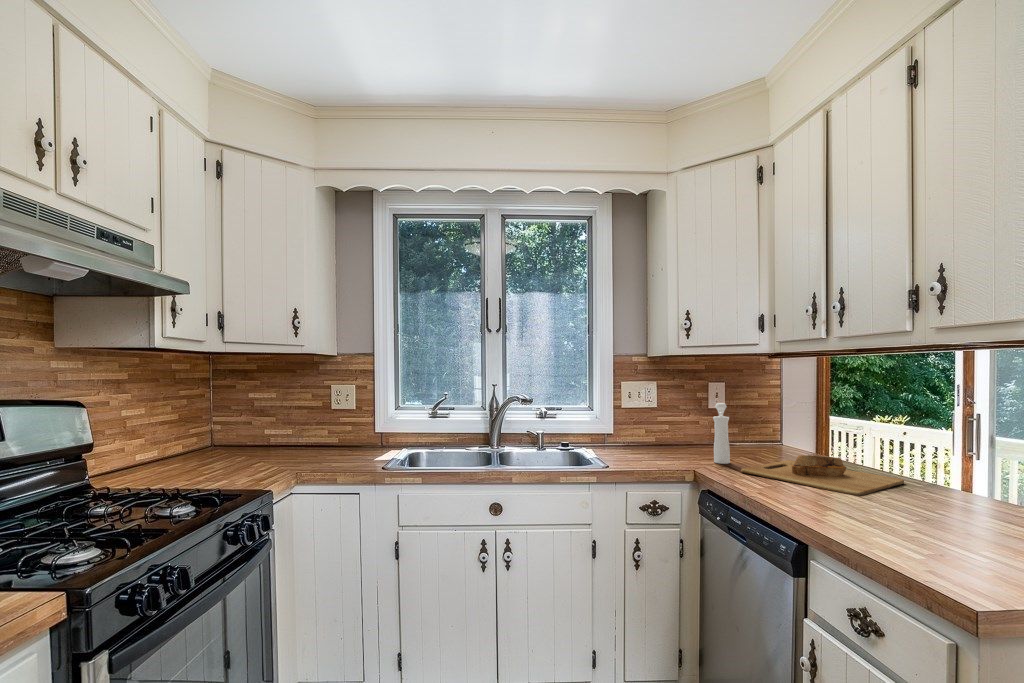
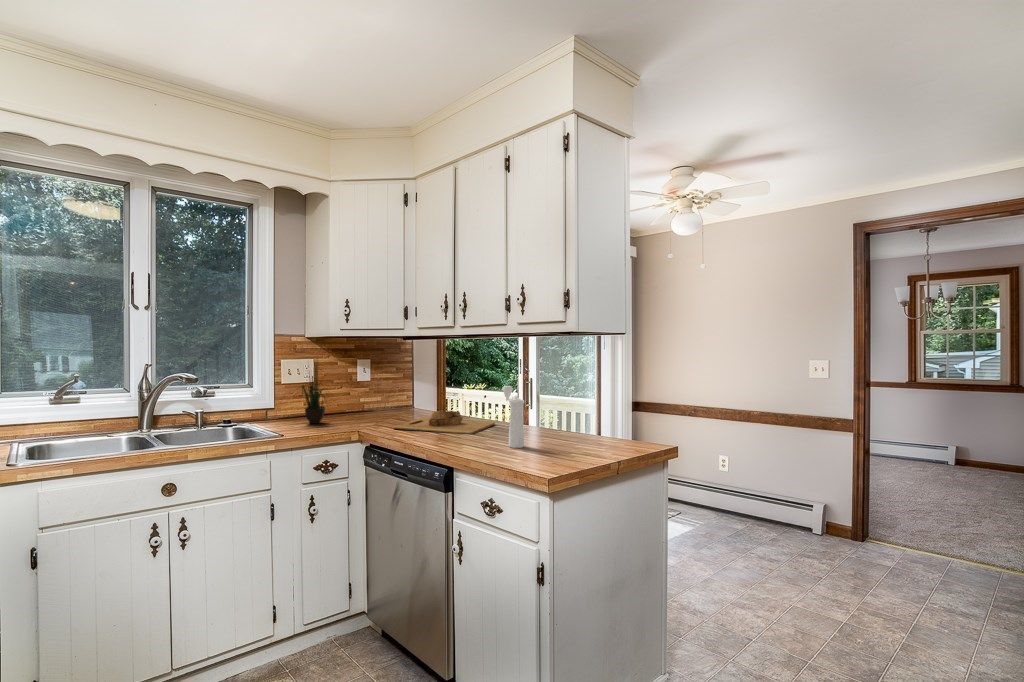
potted plant: none [628,372,673,454] -> present [302,366,325,423]
pepper mill: present [713,403,730,464] -> present [502,386,525,448]

